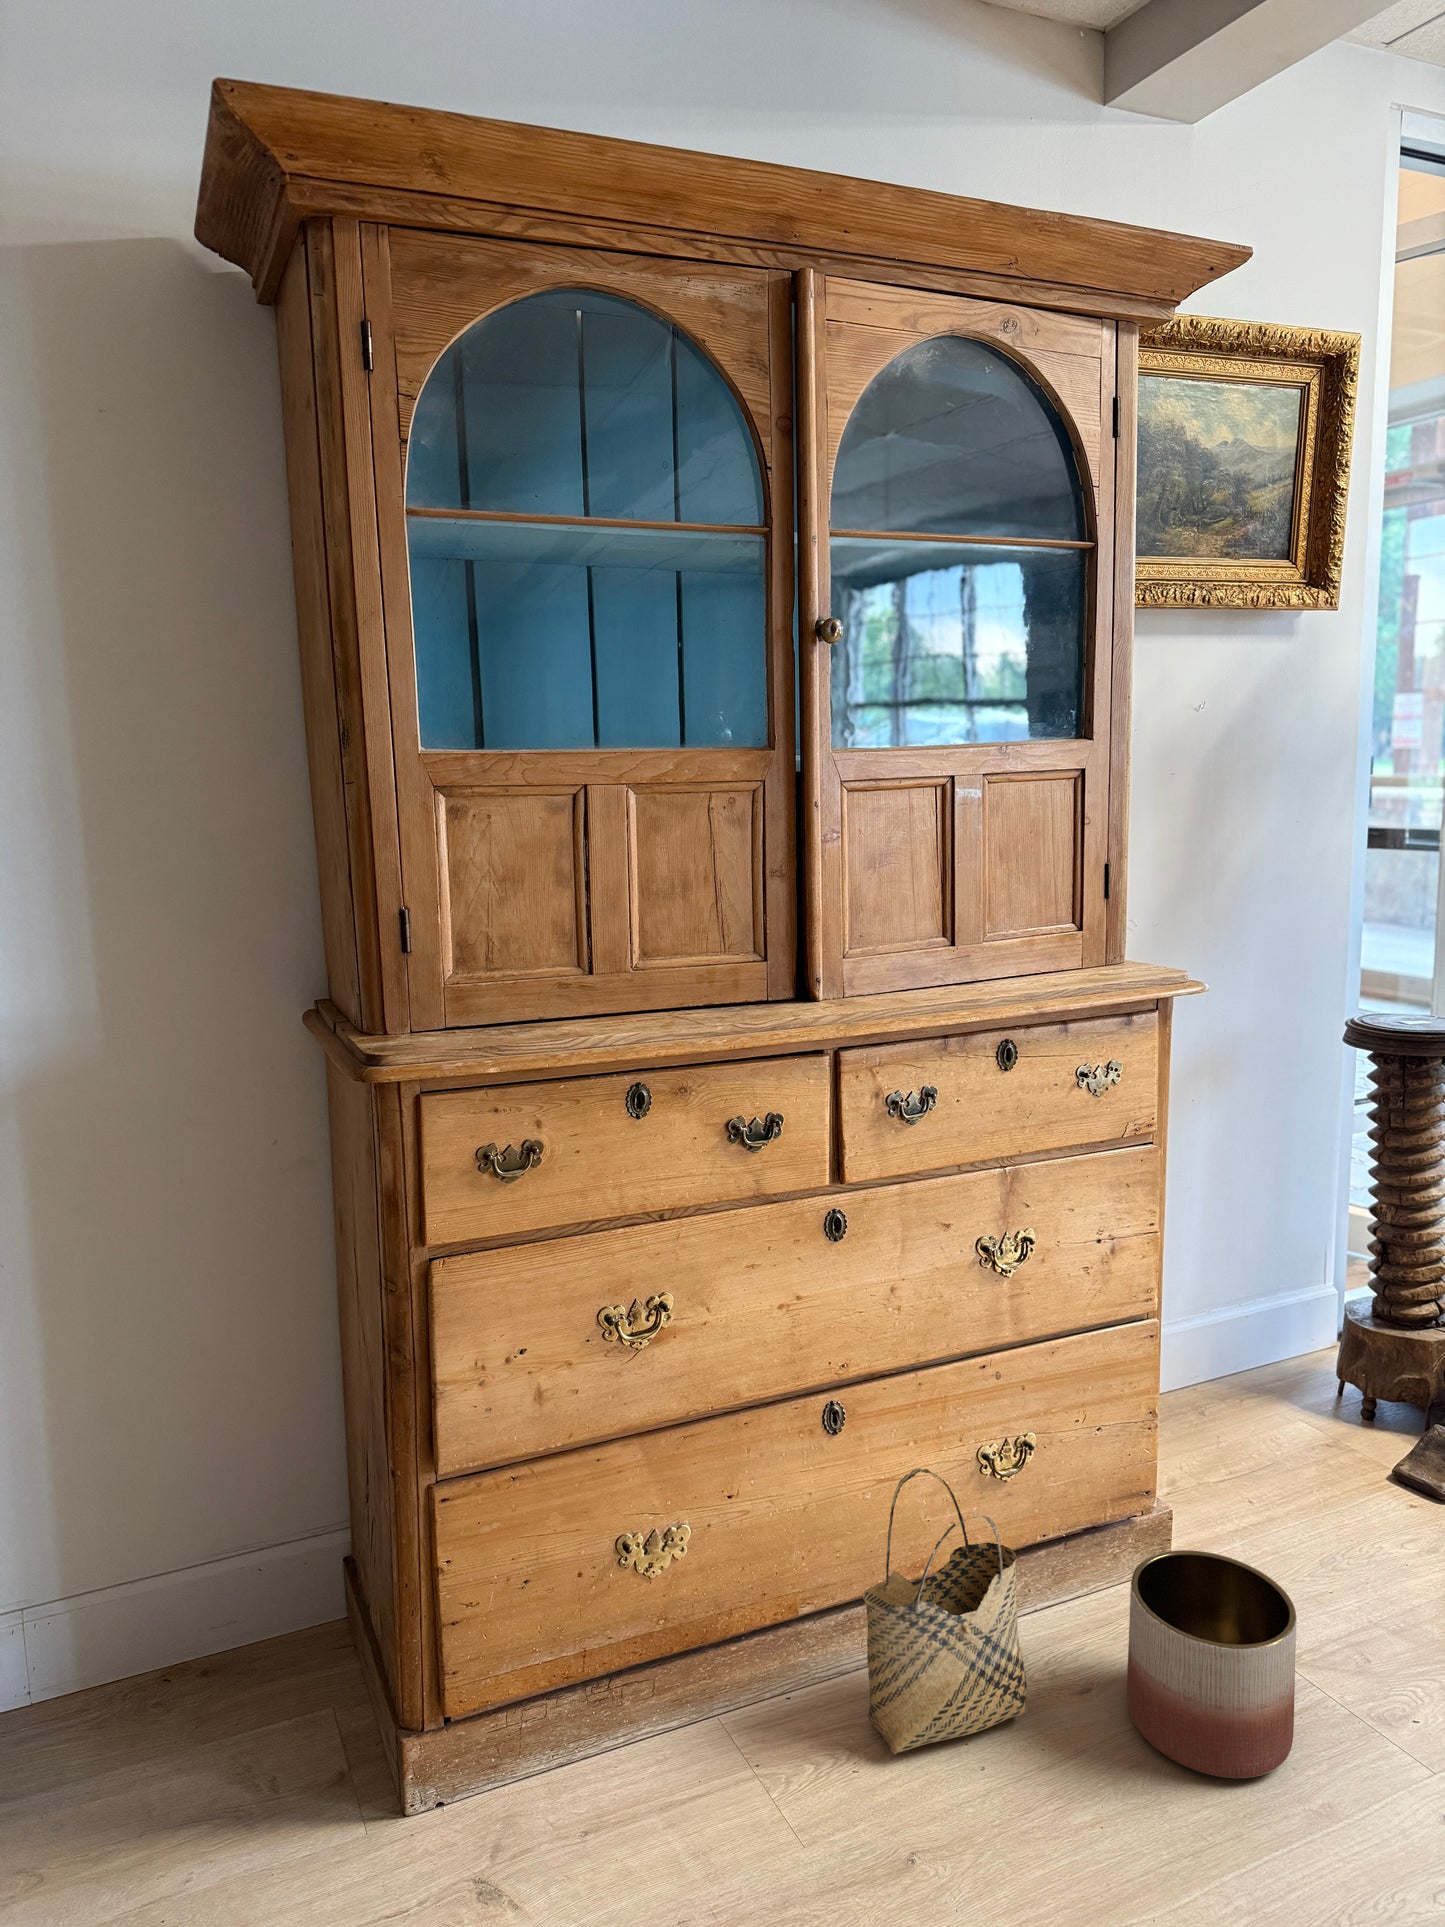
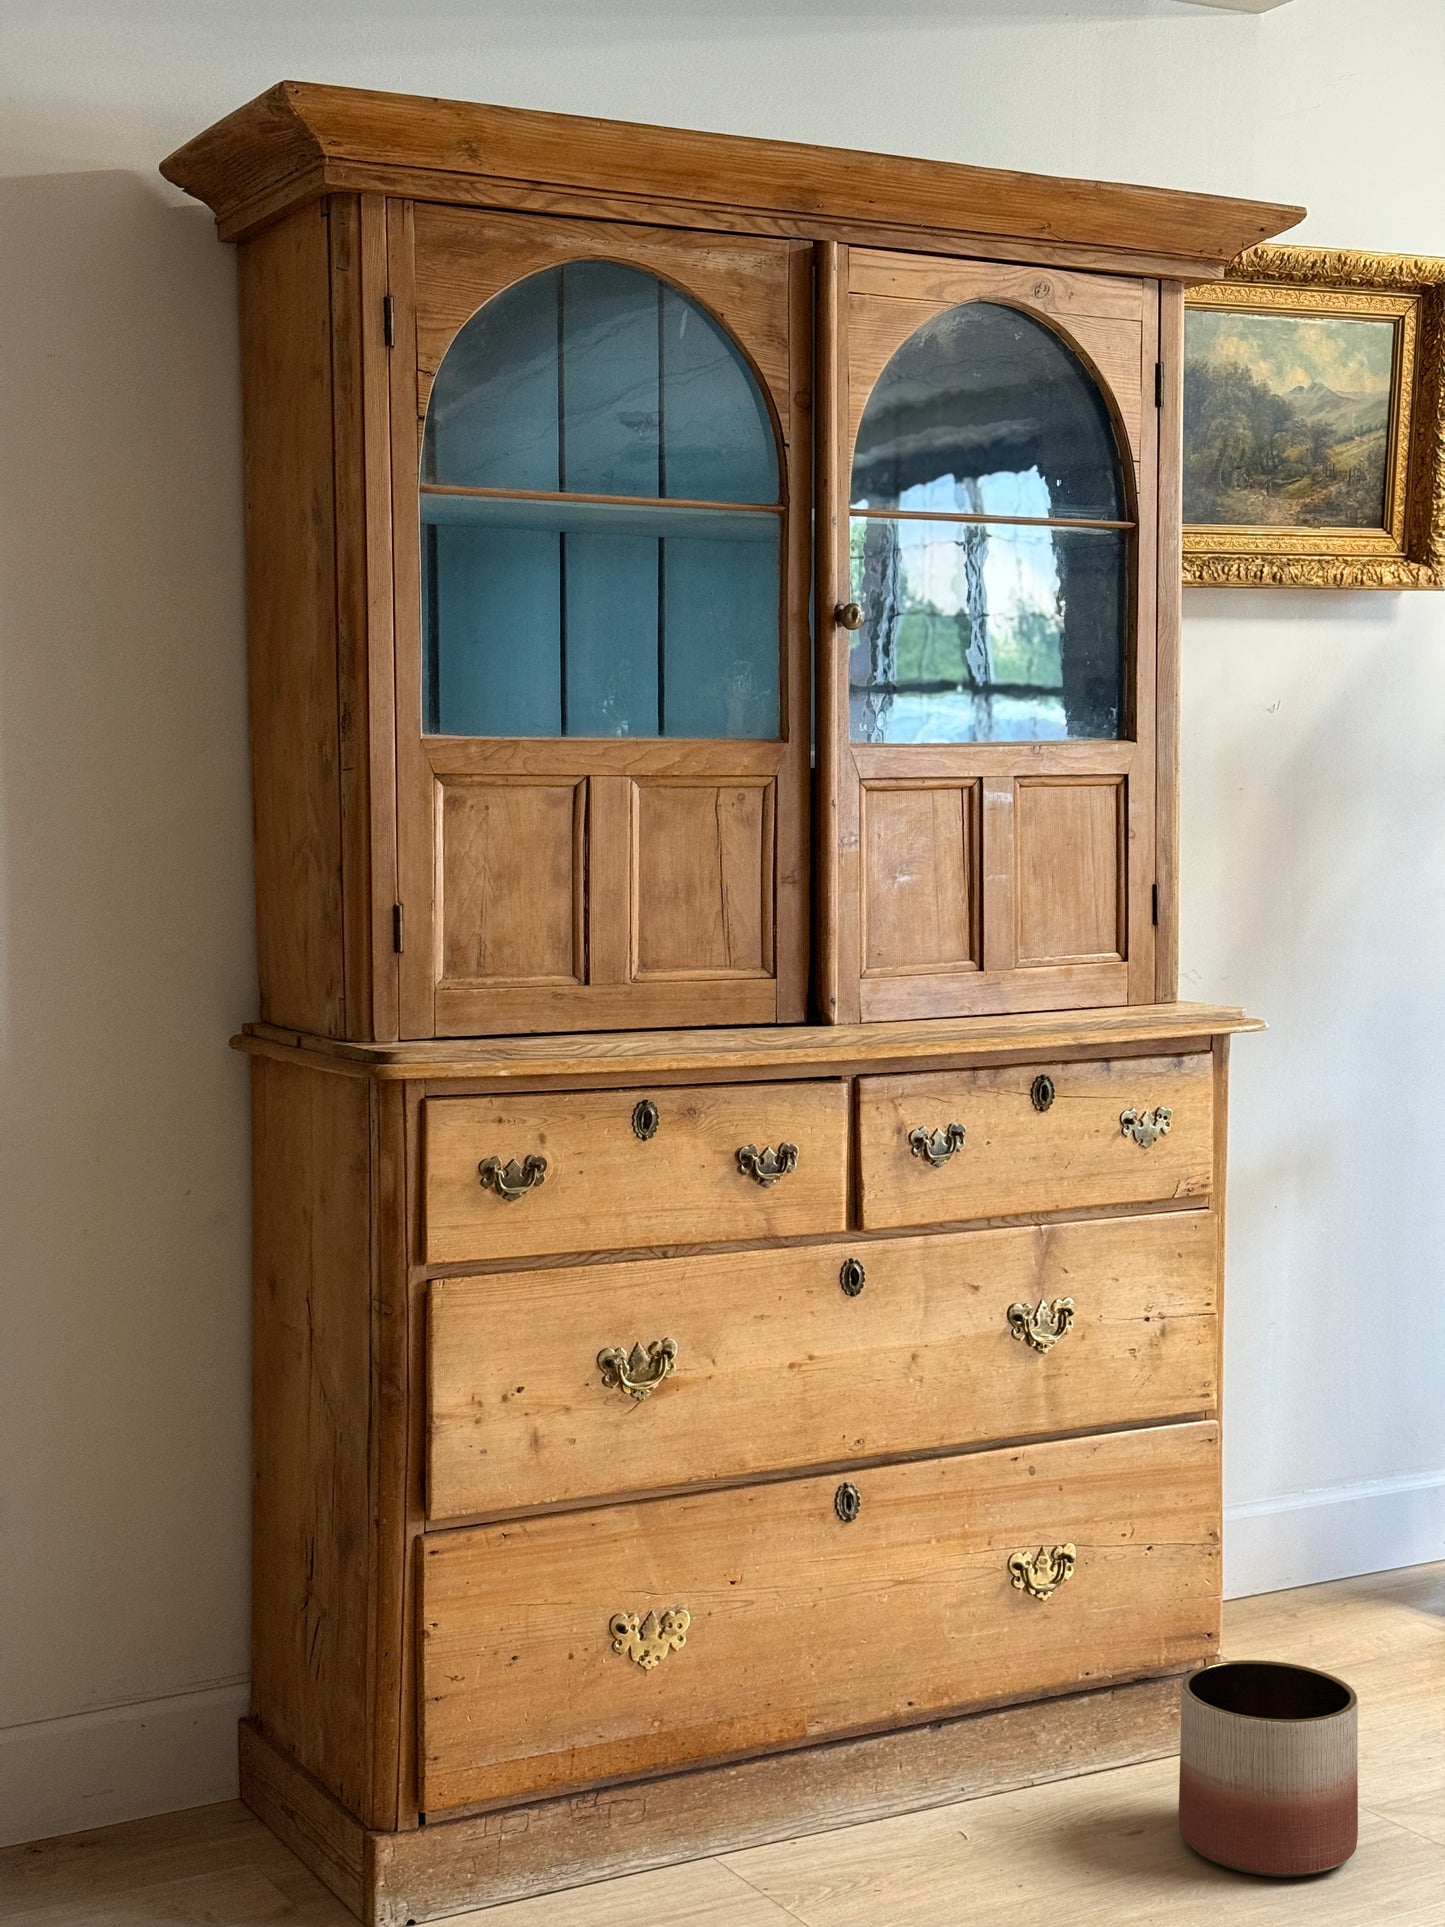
woven basket: present [863,1469,1027,1754] -> none [884,1563,1066,1868]

